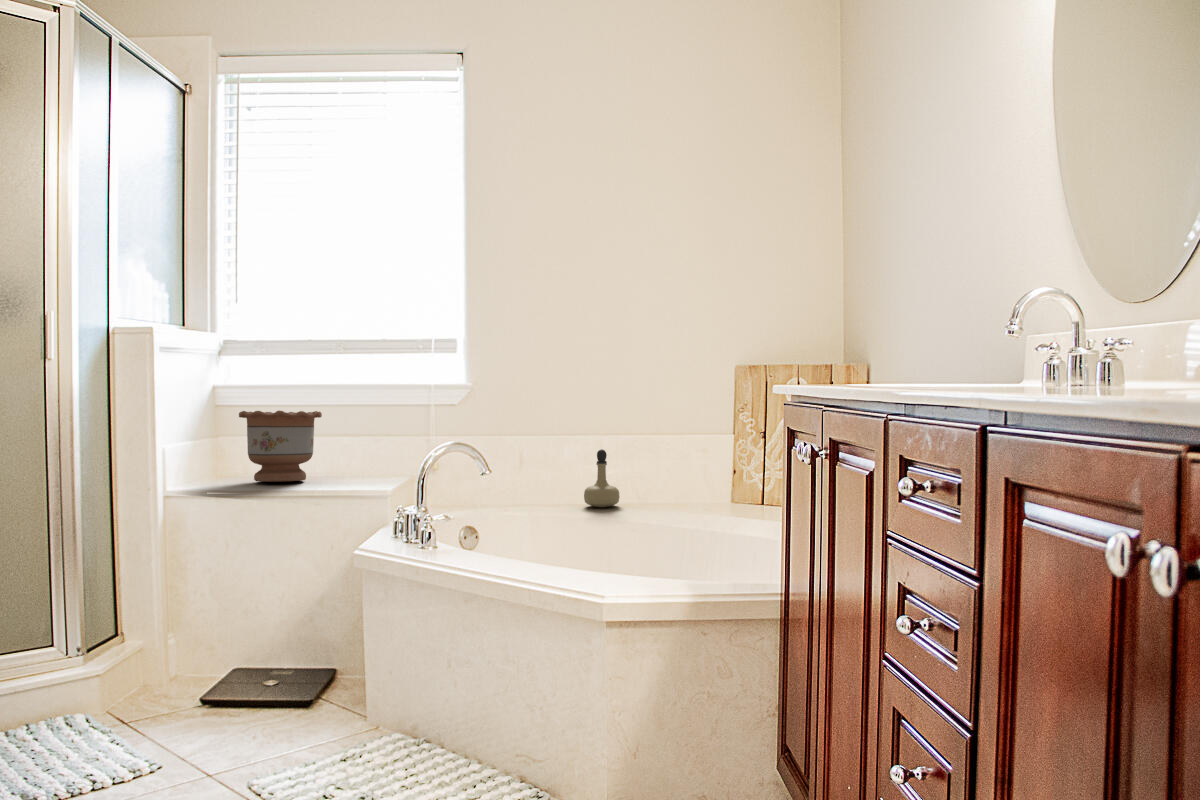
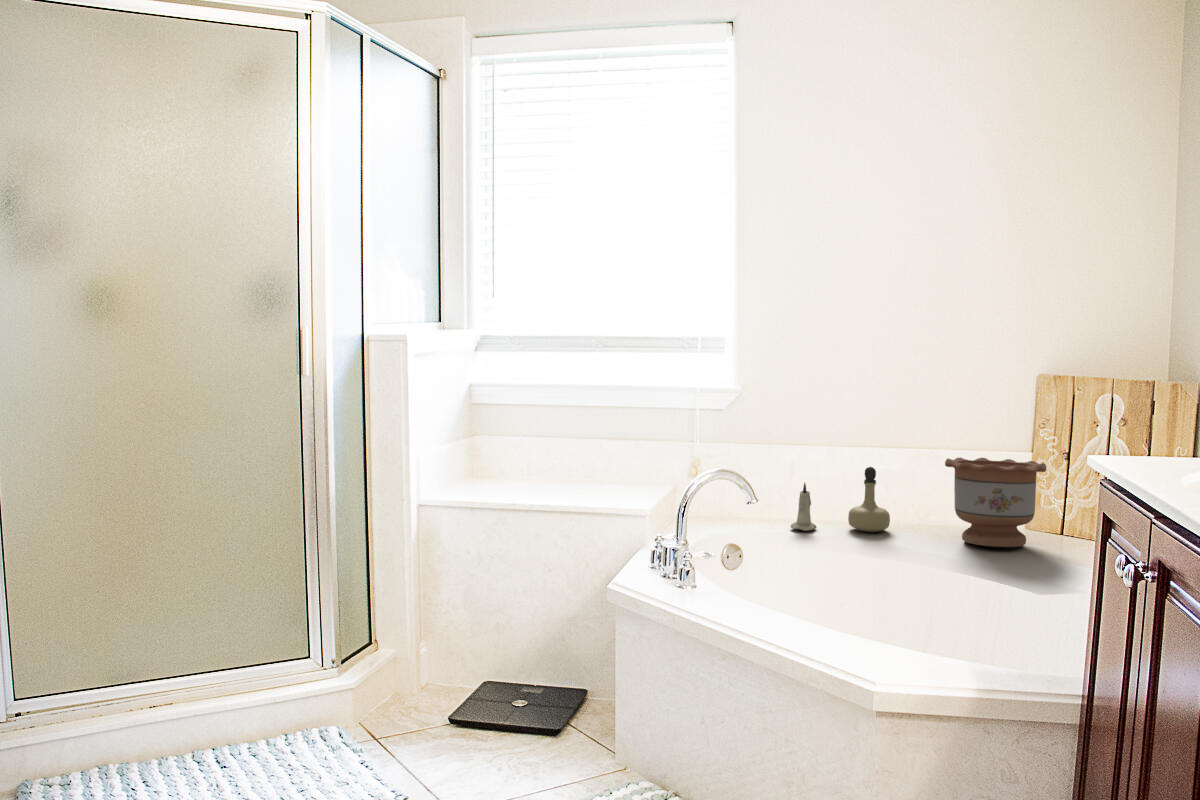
flower pot: present [239,411,322,482] -> present [945,458,1046,547]
candle: none [533,465,556,509] -> present [791,483,817,531]

